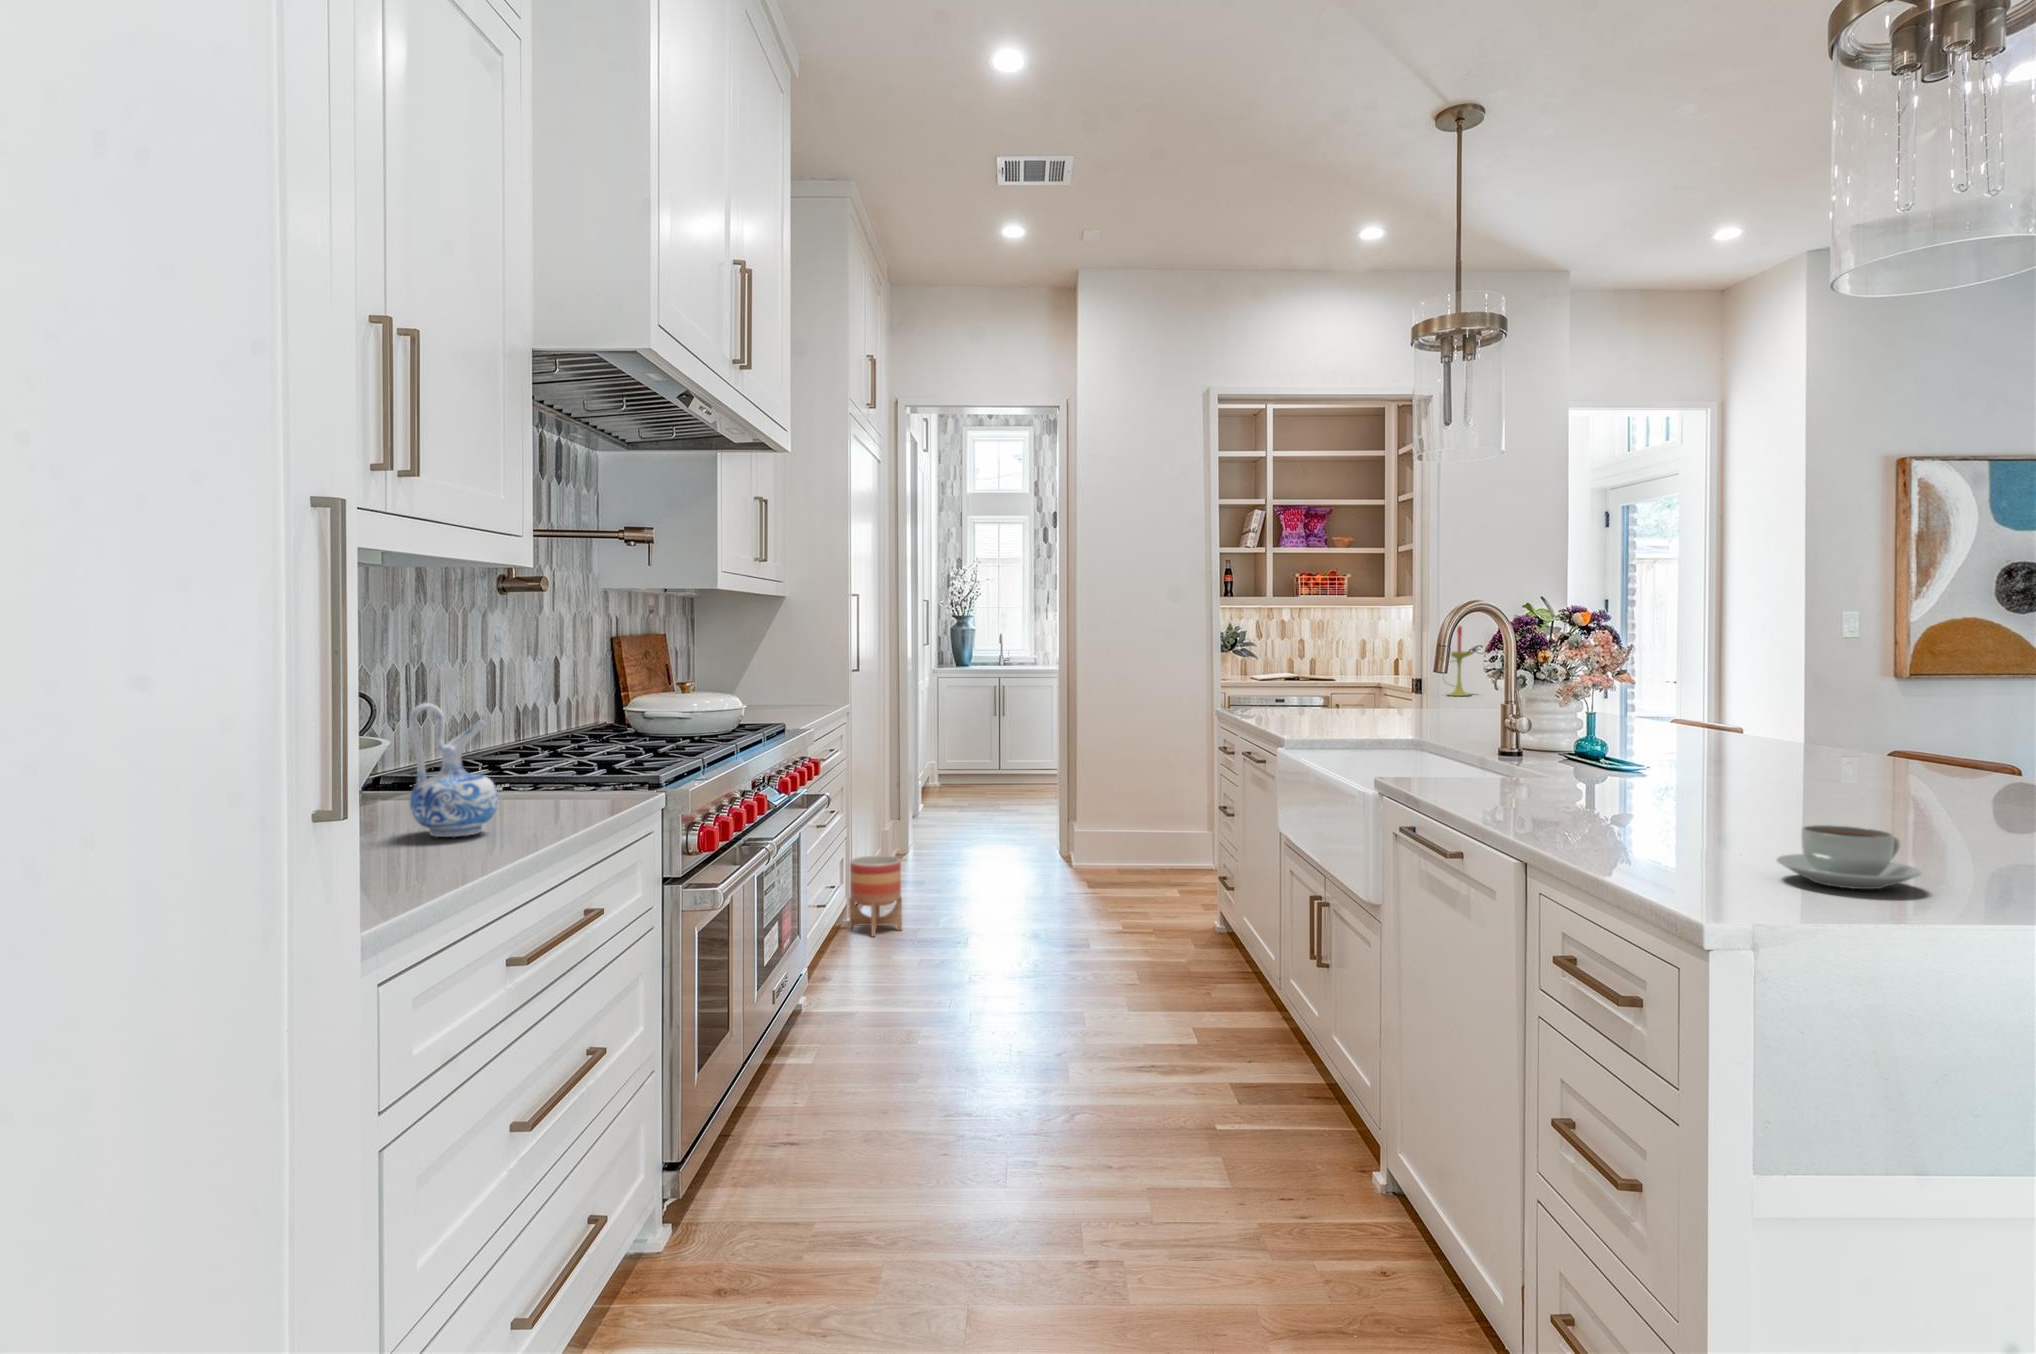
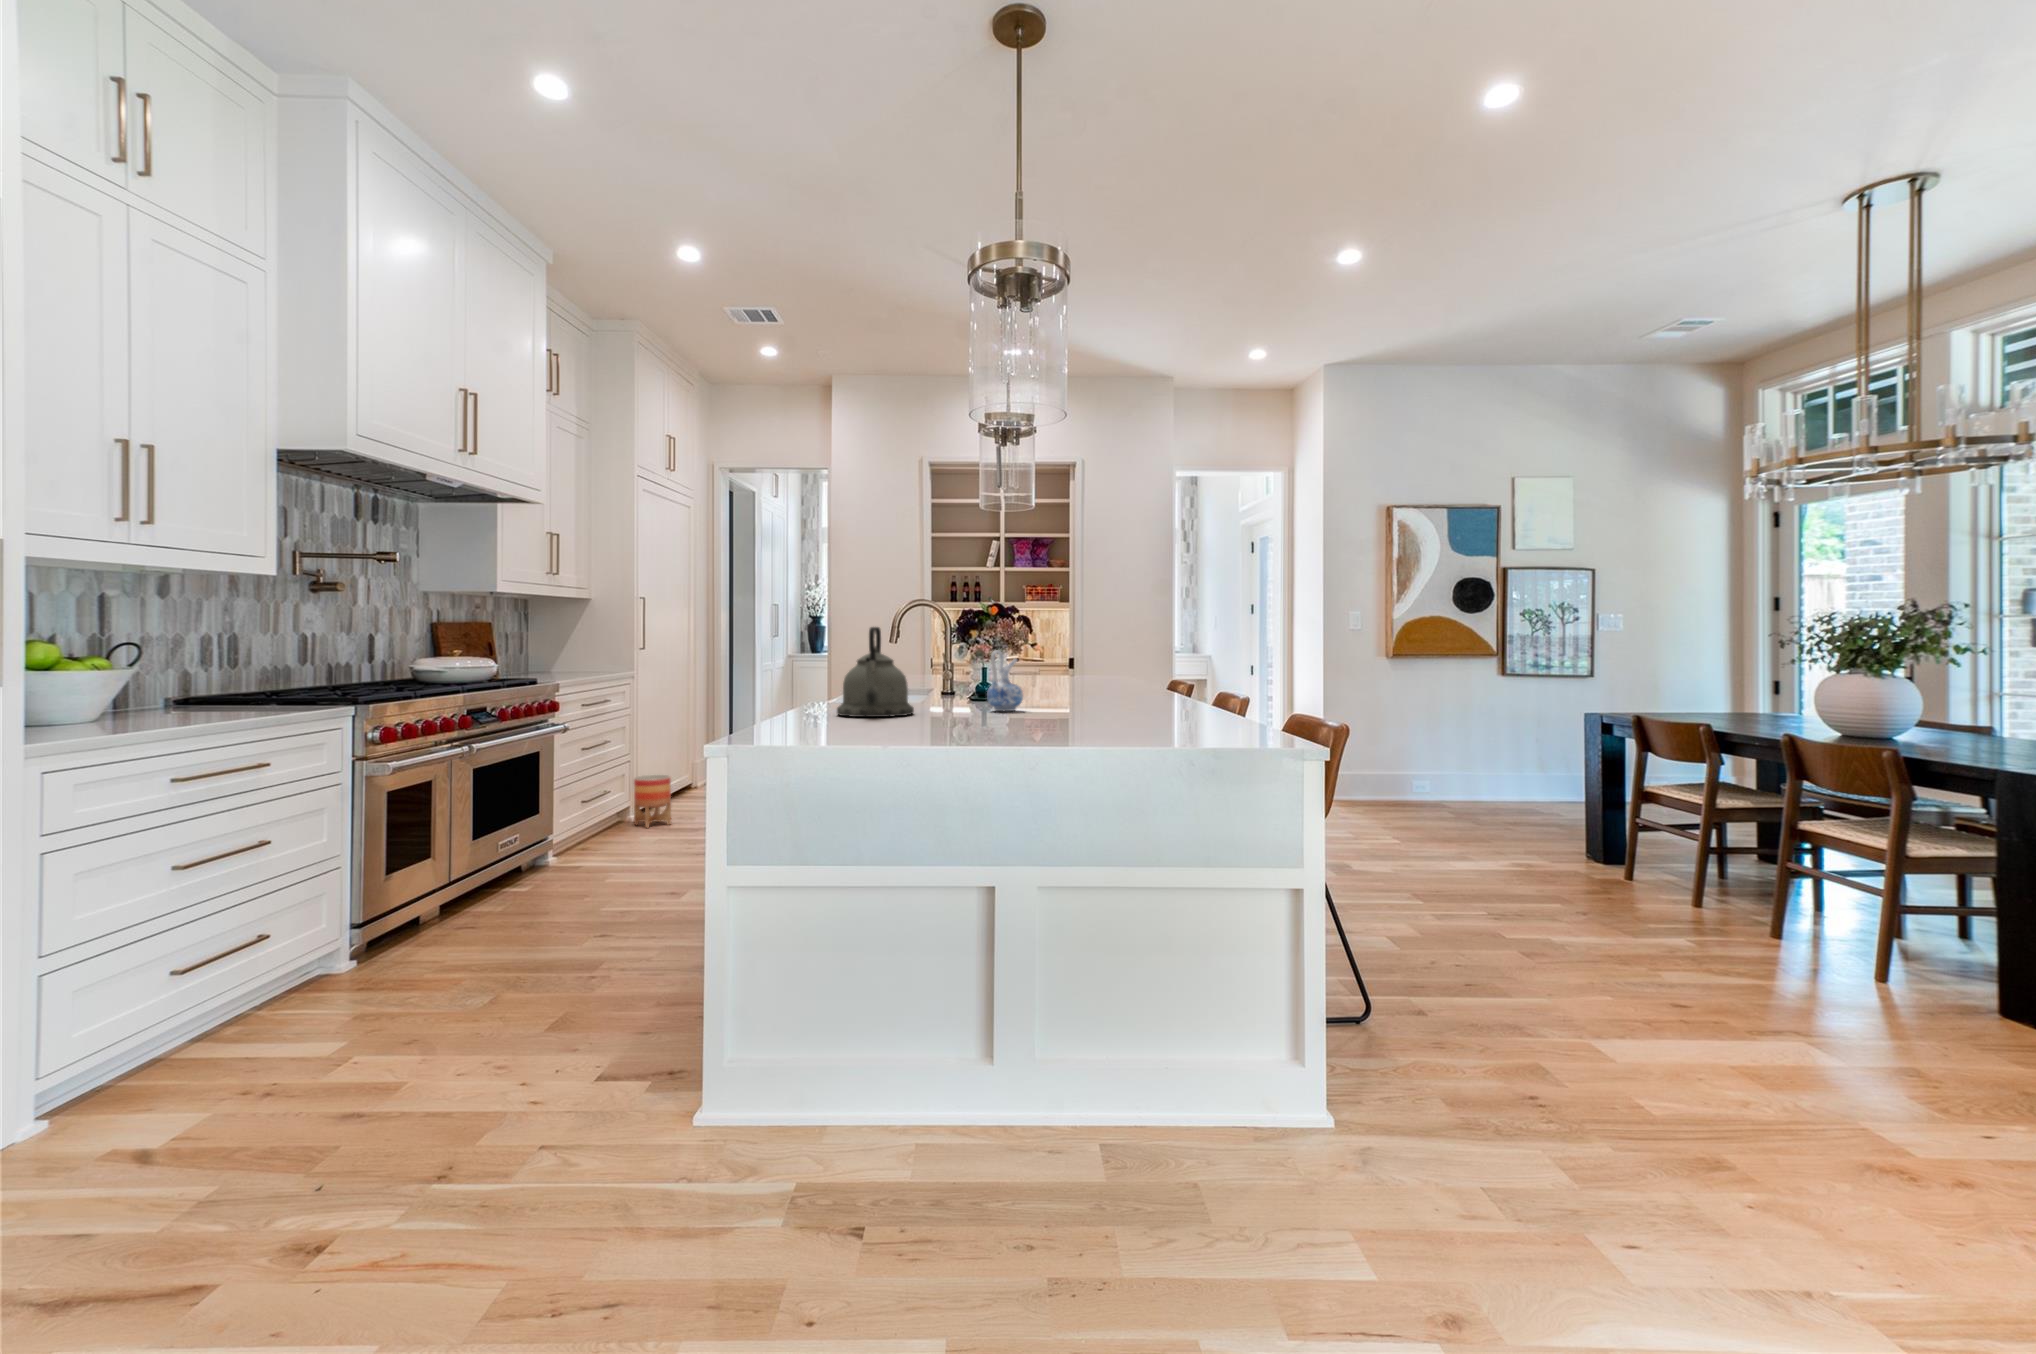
candle: present [1449,626,1474,696] -> none [1076,620,1099,669]
kettle: none [1635,652,1810,832] -> present [837,627,914,717]
ceramic pitcher: present [409,703,498,837] -> present [987,650,1023,711]
coffee cup: present [1777,825,1921,889] -> none [775,704,830,731]

